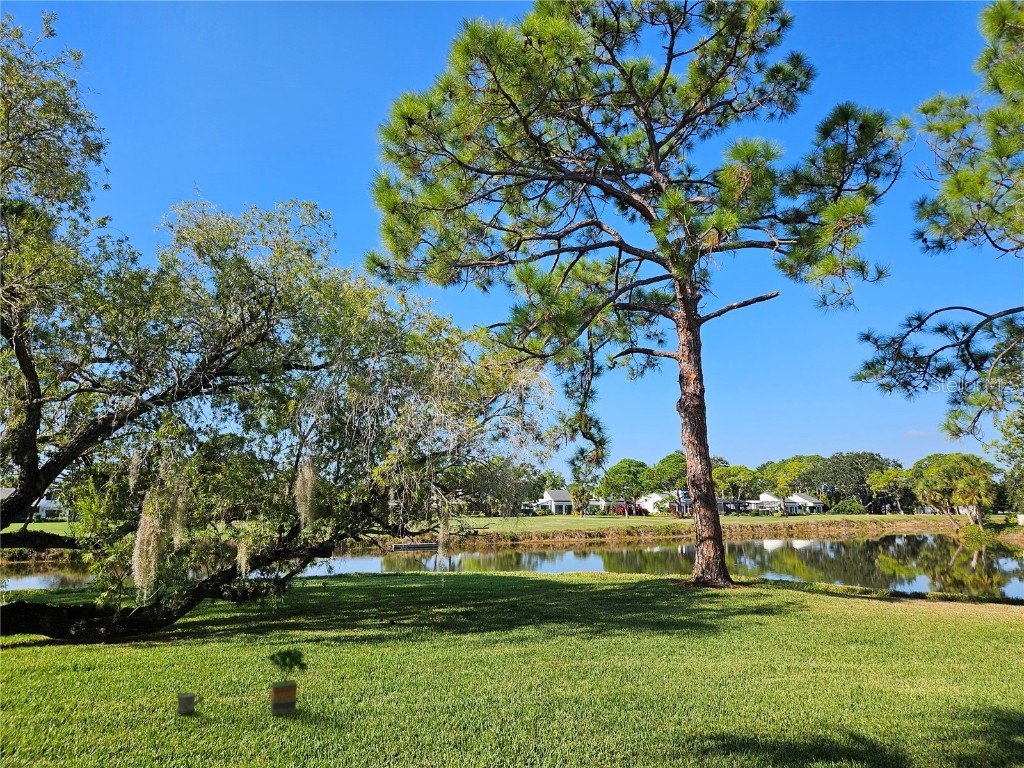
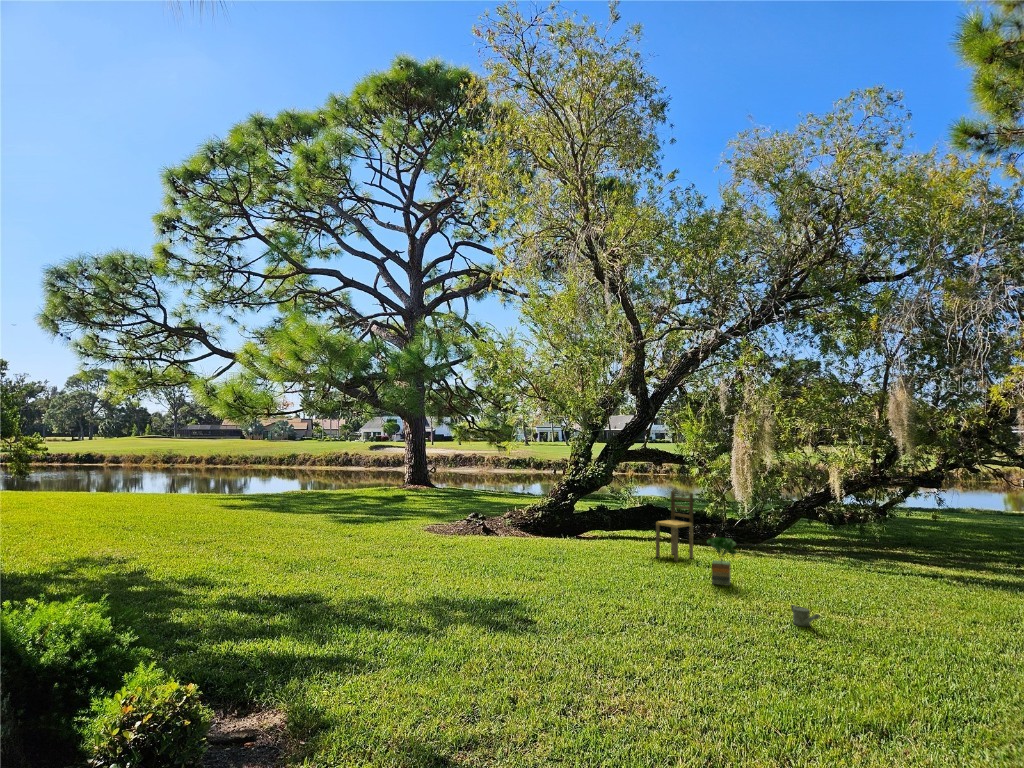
chair: none [17,583,81,671] -> present [656,491,693,561]
potted tree: present [268,649,307,715] -> present [707,537,737,586]

